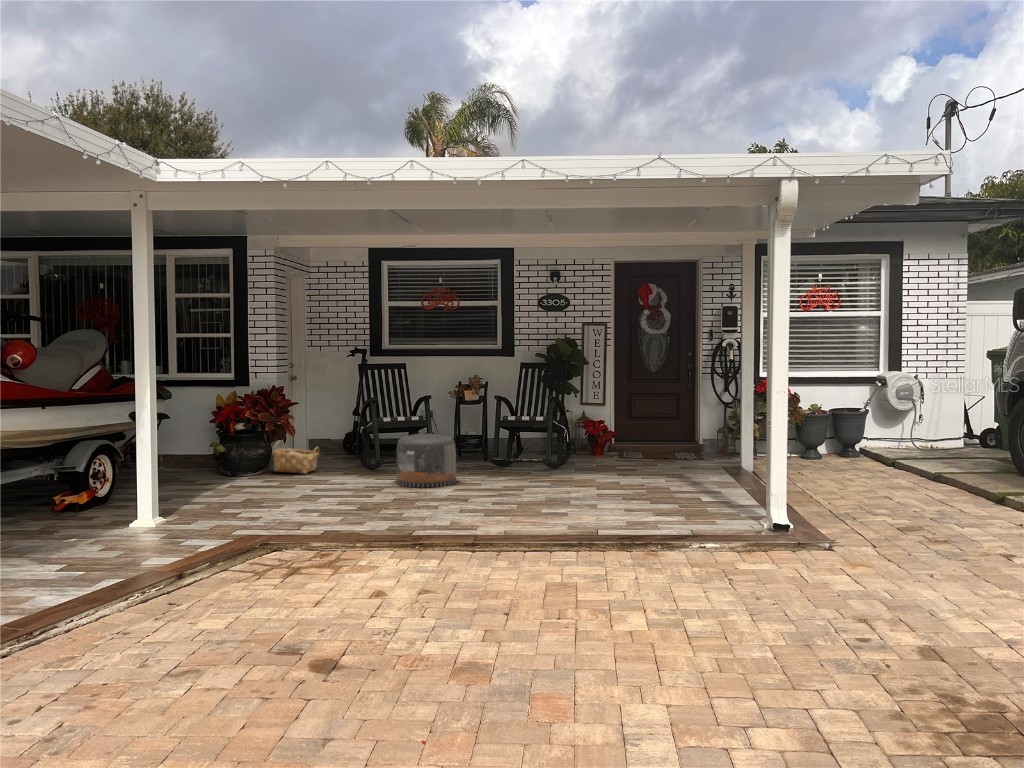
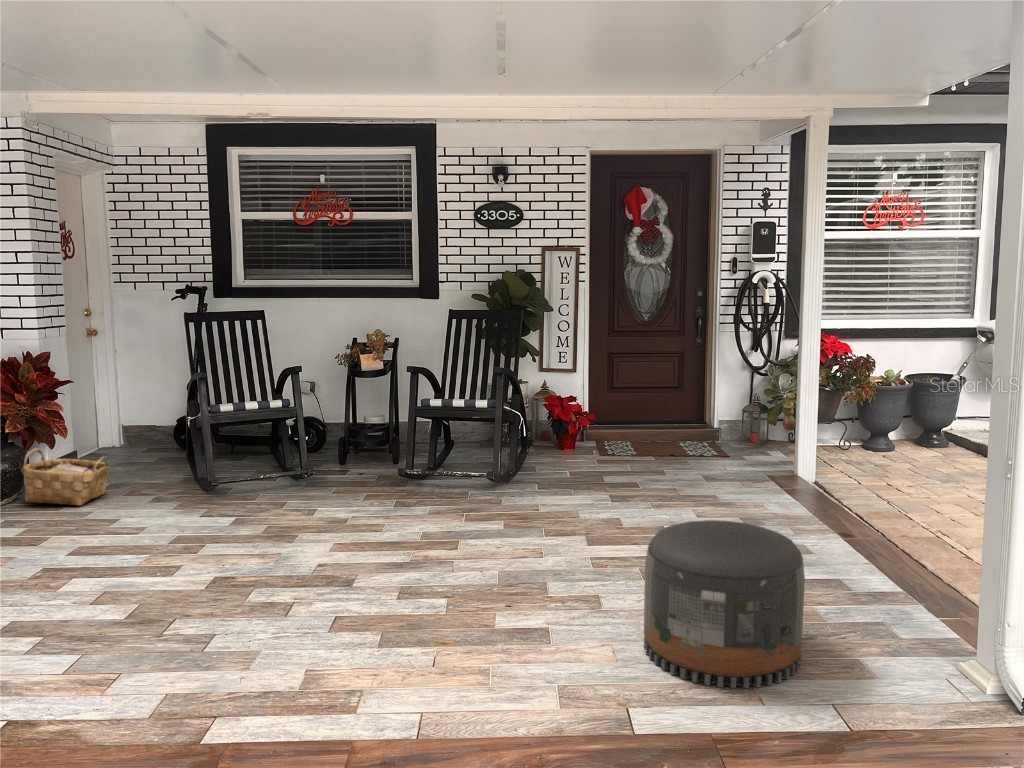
pouf: present [397,434,456,487] -> present [644,520,805,688]

